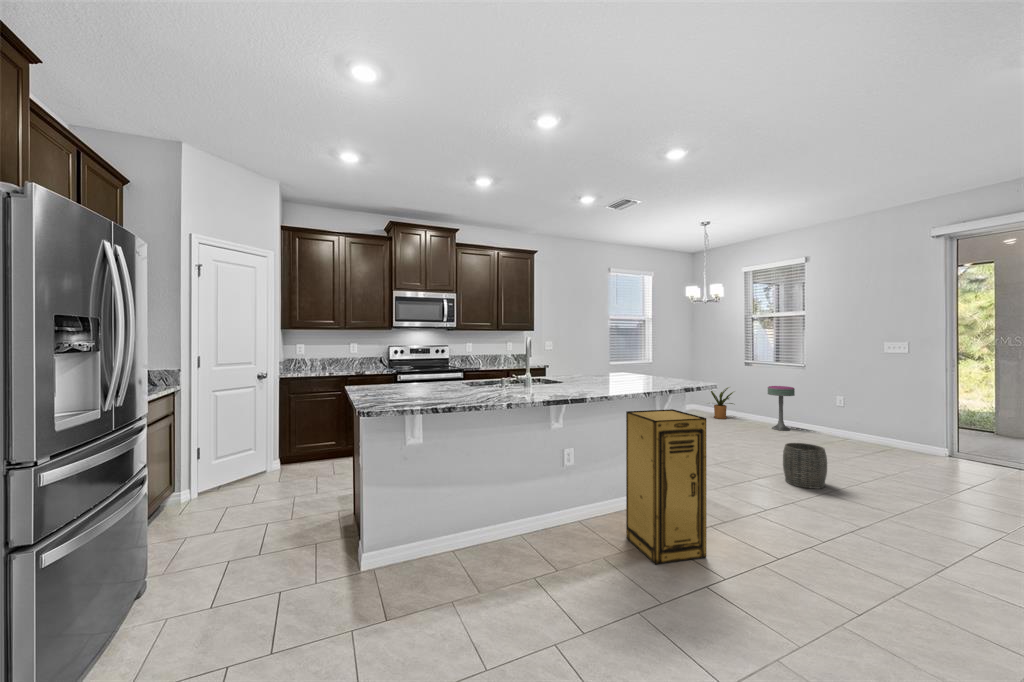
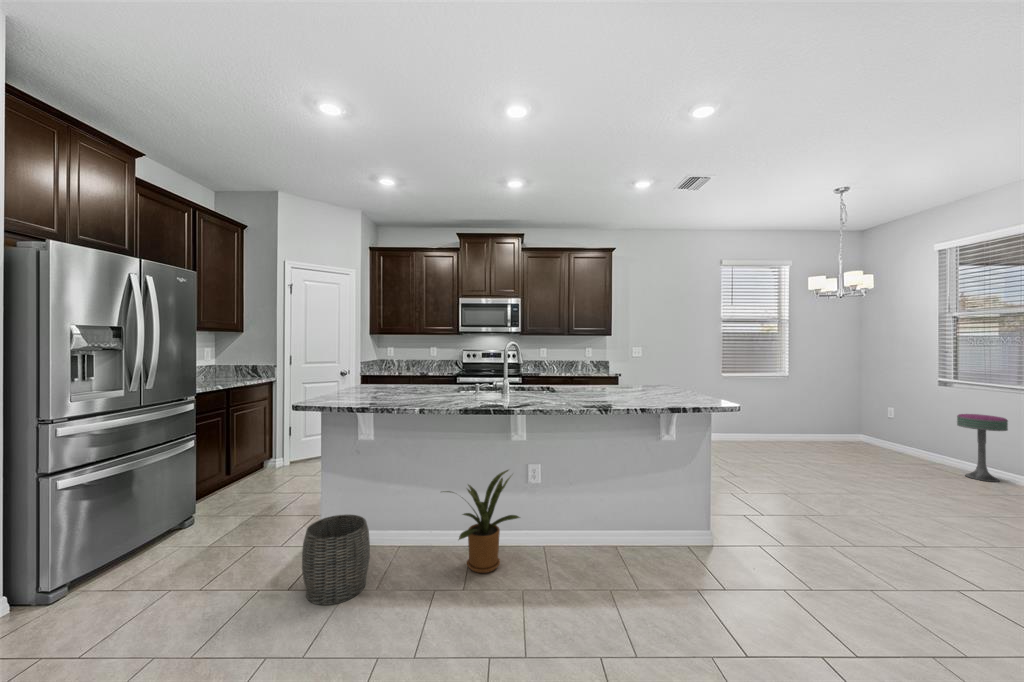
house plant: present [711,387,733,419] -> present [443,470,520,573]
storage cabinet: present [626,409,706,564] -> none [567,428,641,623]
woven basket: present [783,443,827,489] -> present [302,514,370,605]

